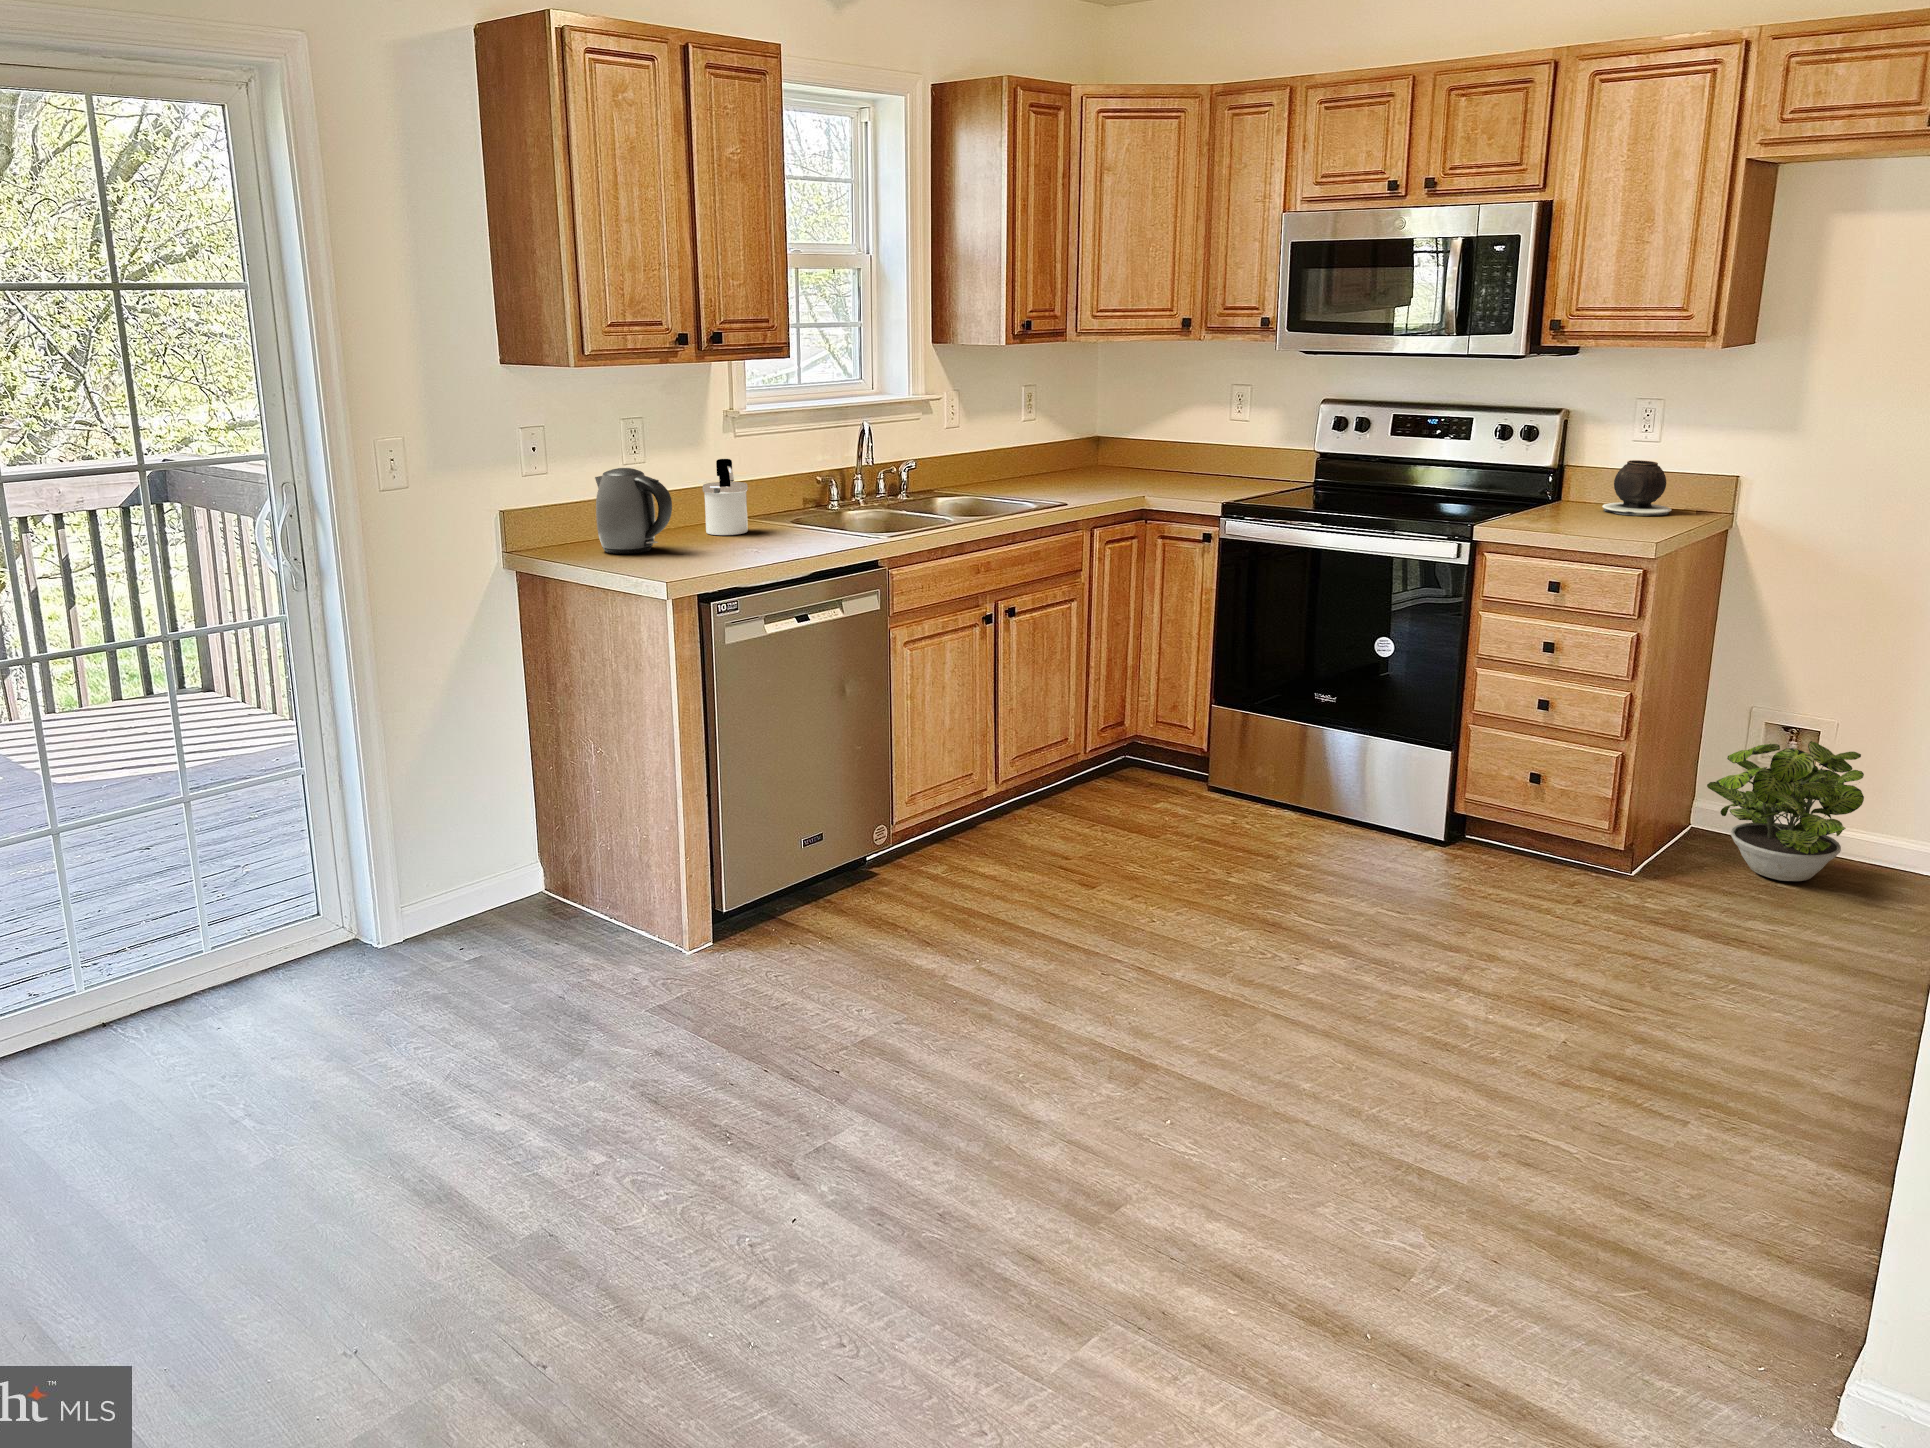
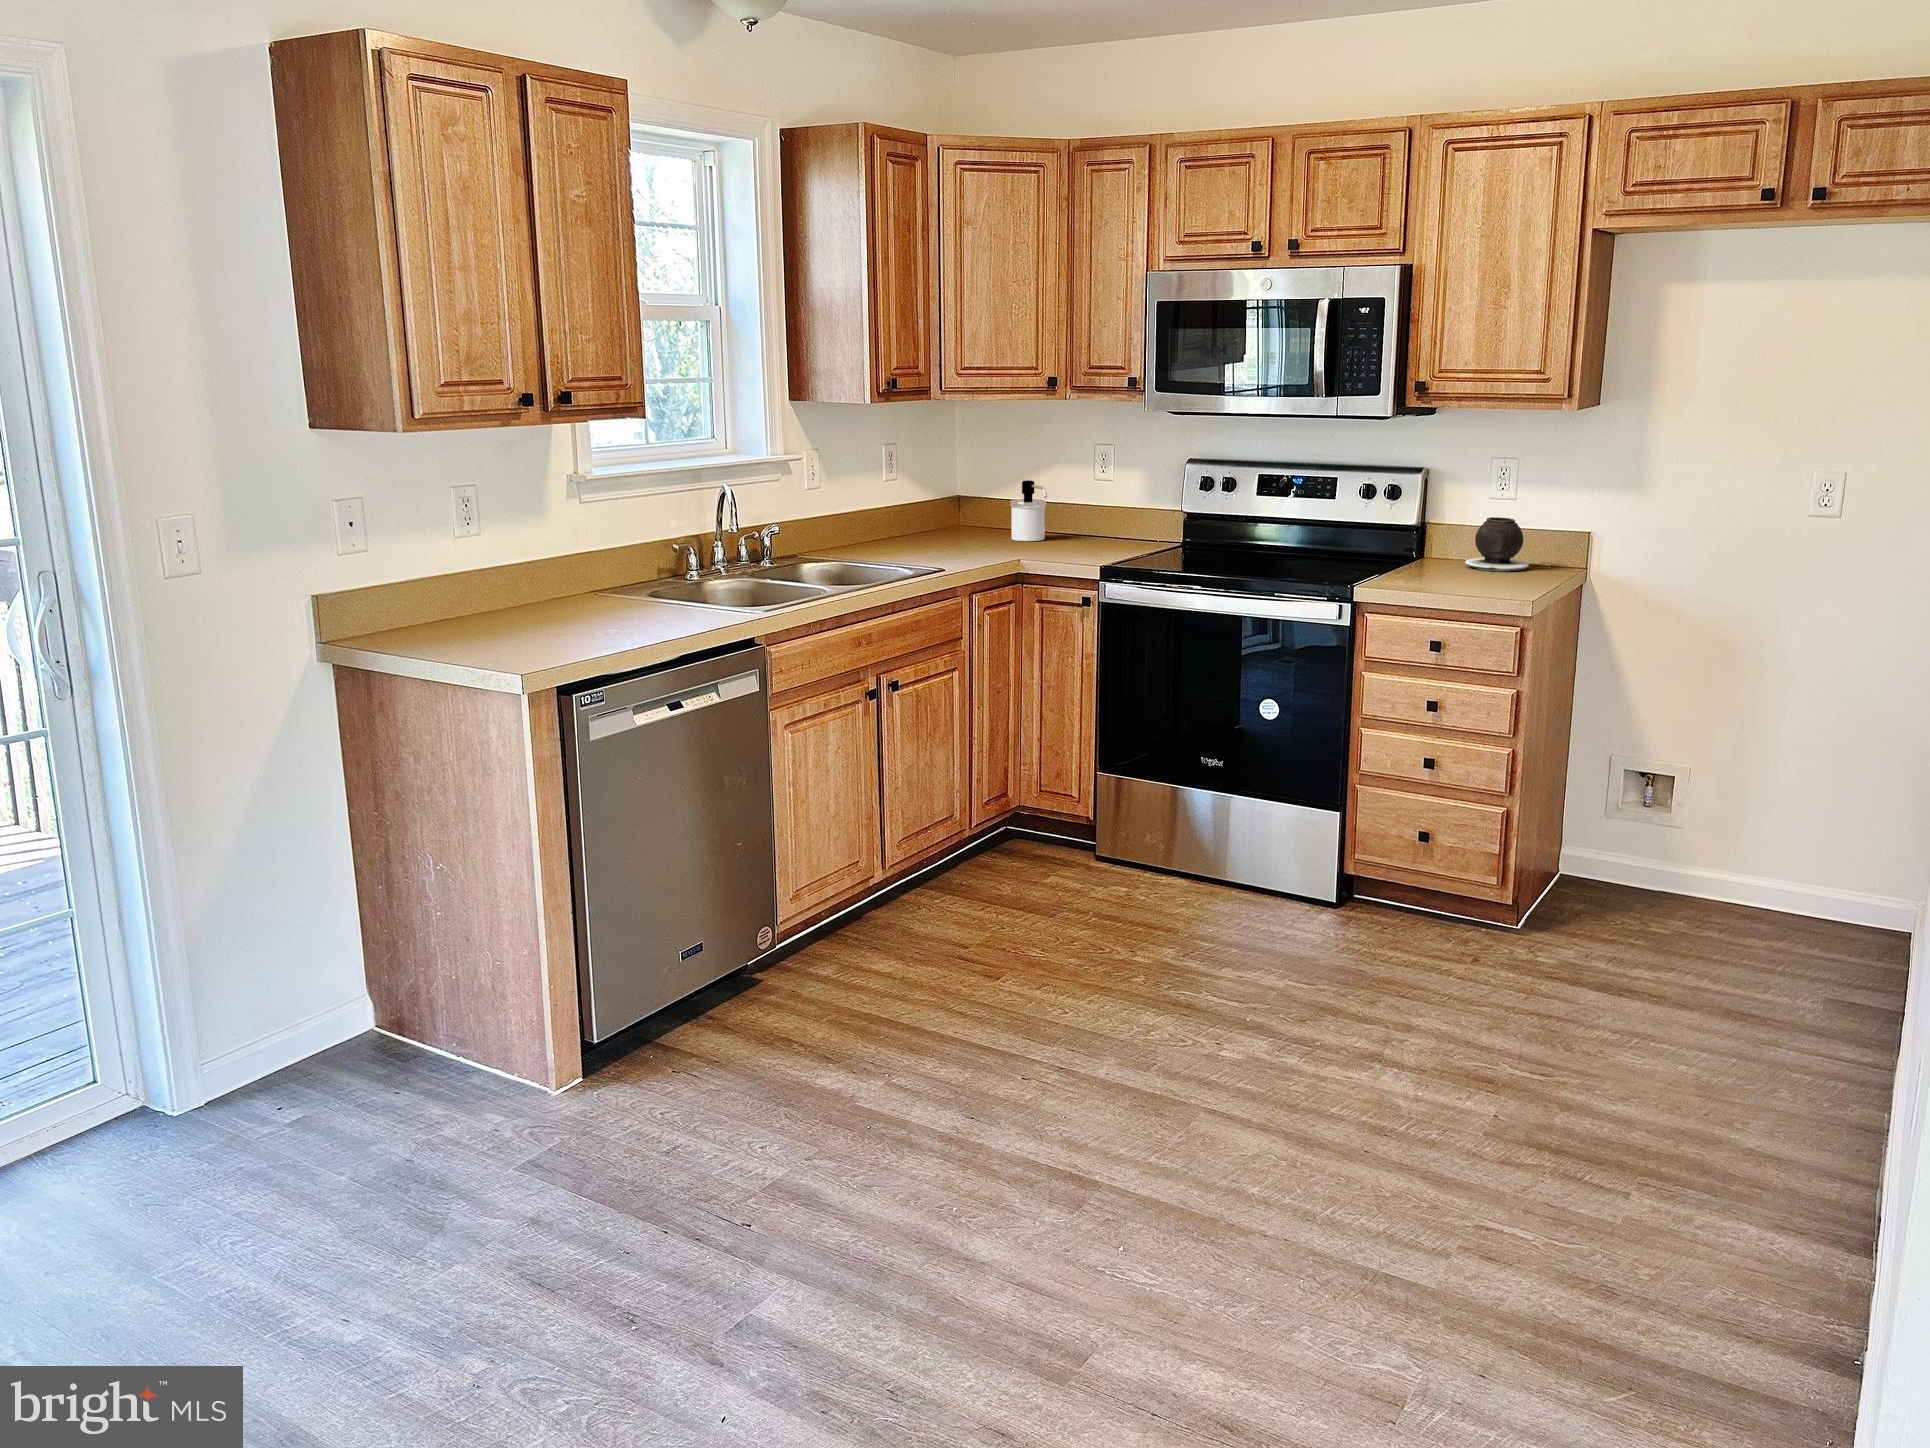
soap dispenser: present [703,459,748,535] -> present [1010,480,1047,541]
kettle: present [595,468,672,554] -> none [426,544,520,641]
potted plant: present [1707,741,1864,881] -> none [1580,784,1720,921]

